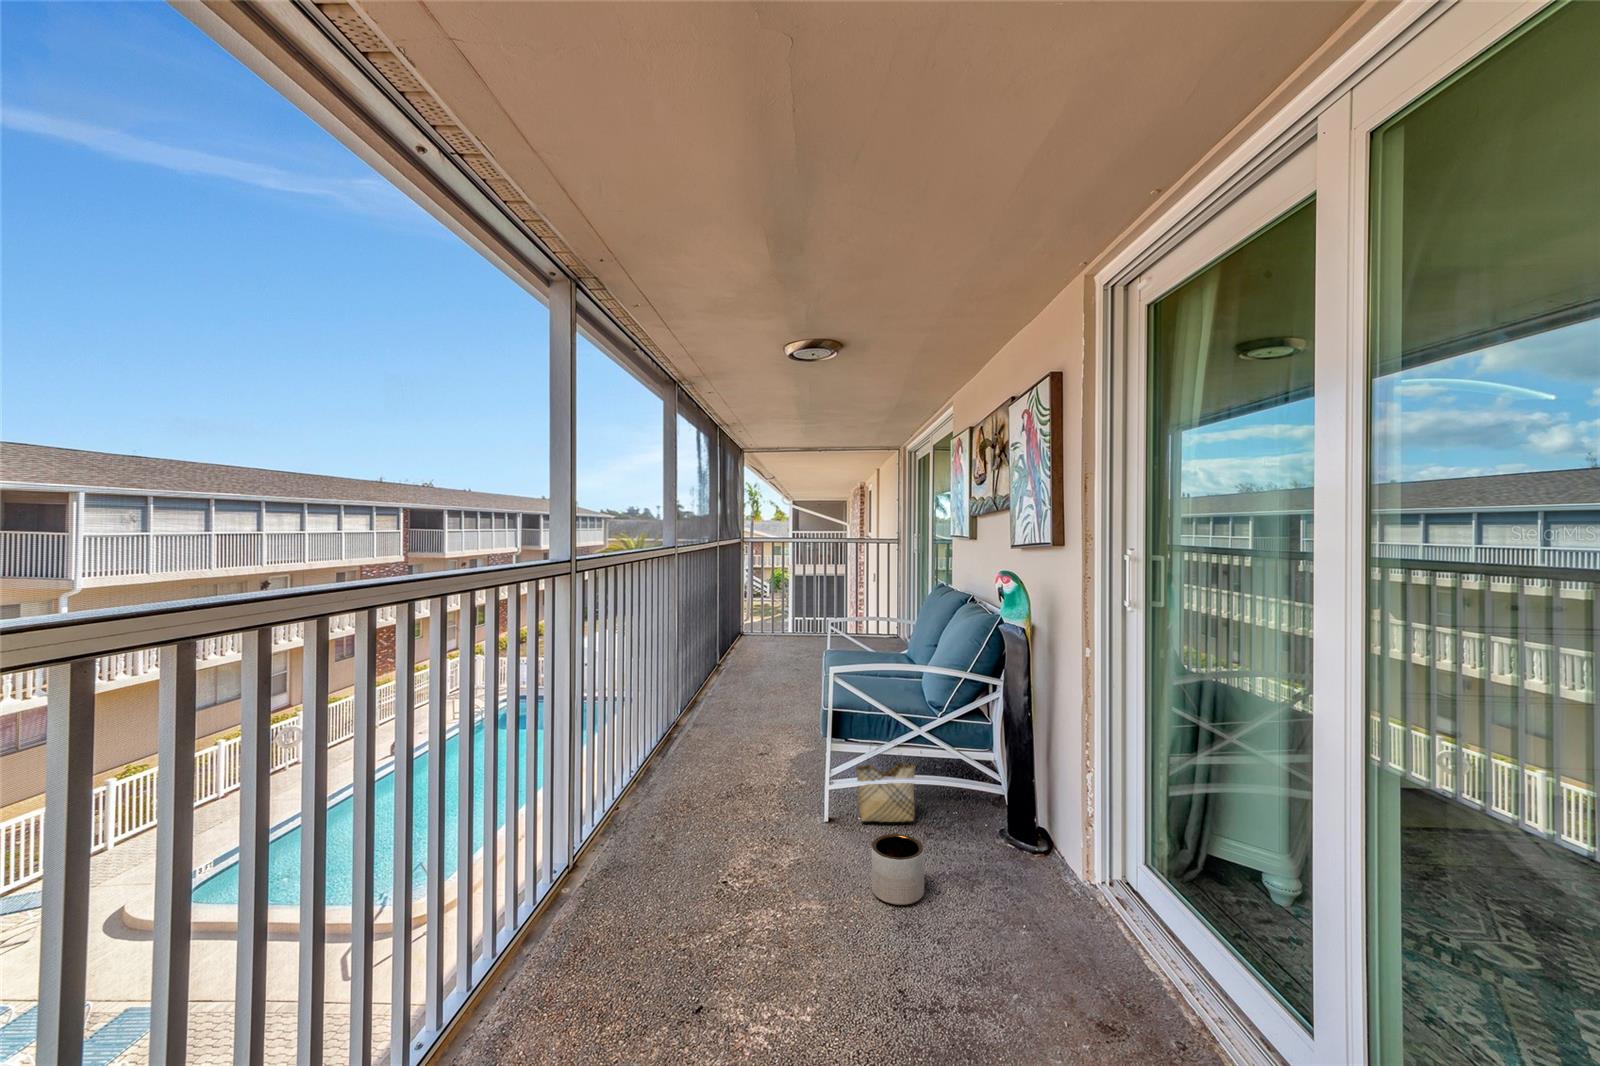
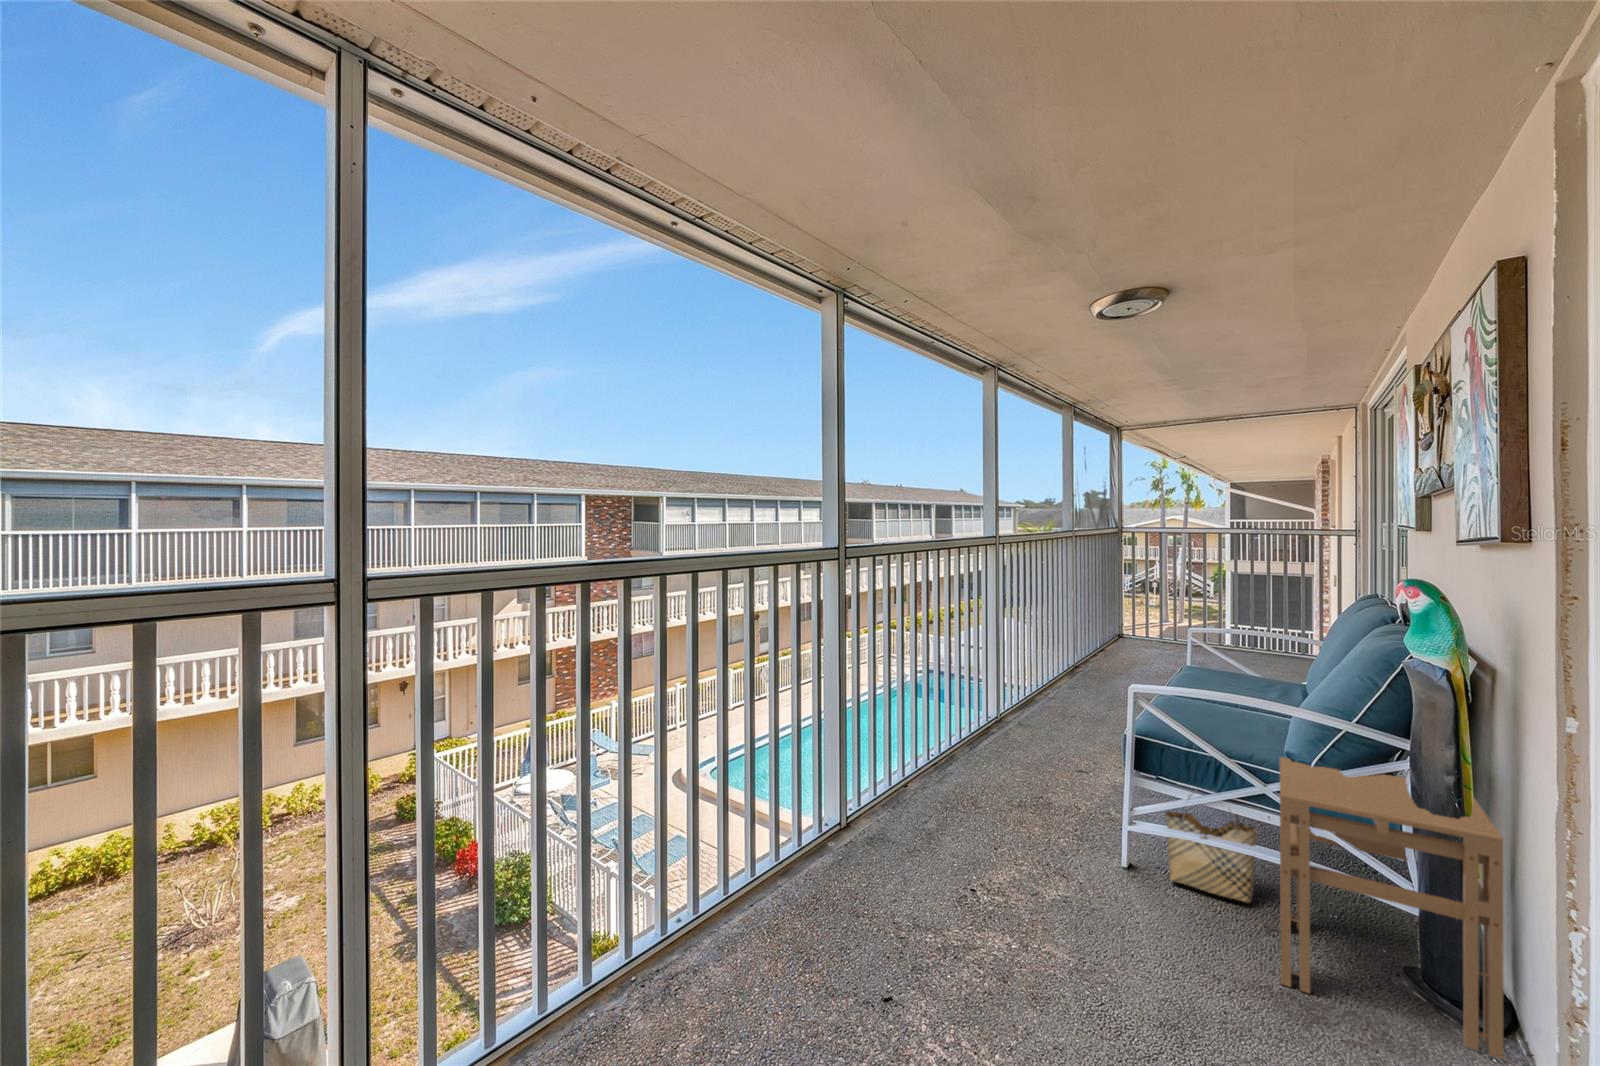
stool: none [932,705,1062,870] -> present [1280,757,1504,1059]
planter: present [871,834,924,905] -> none [1143,901,1221,1000]

